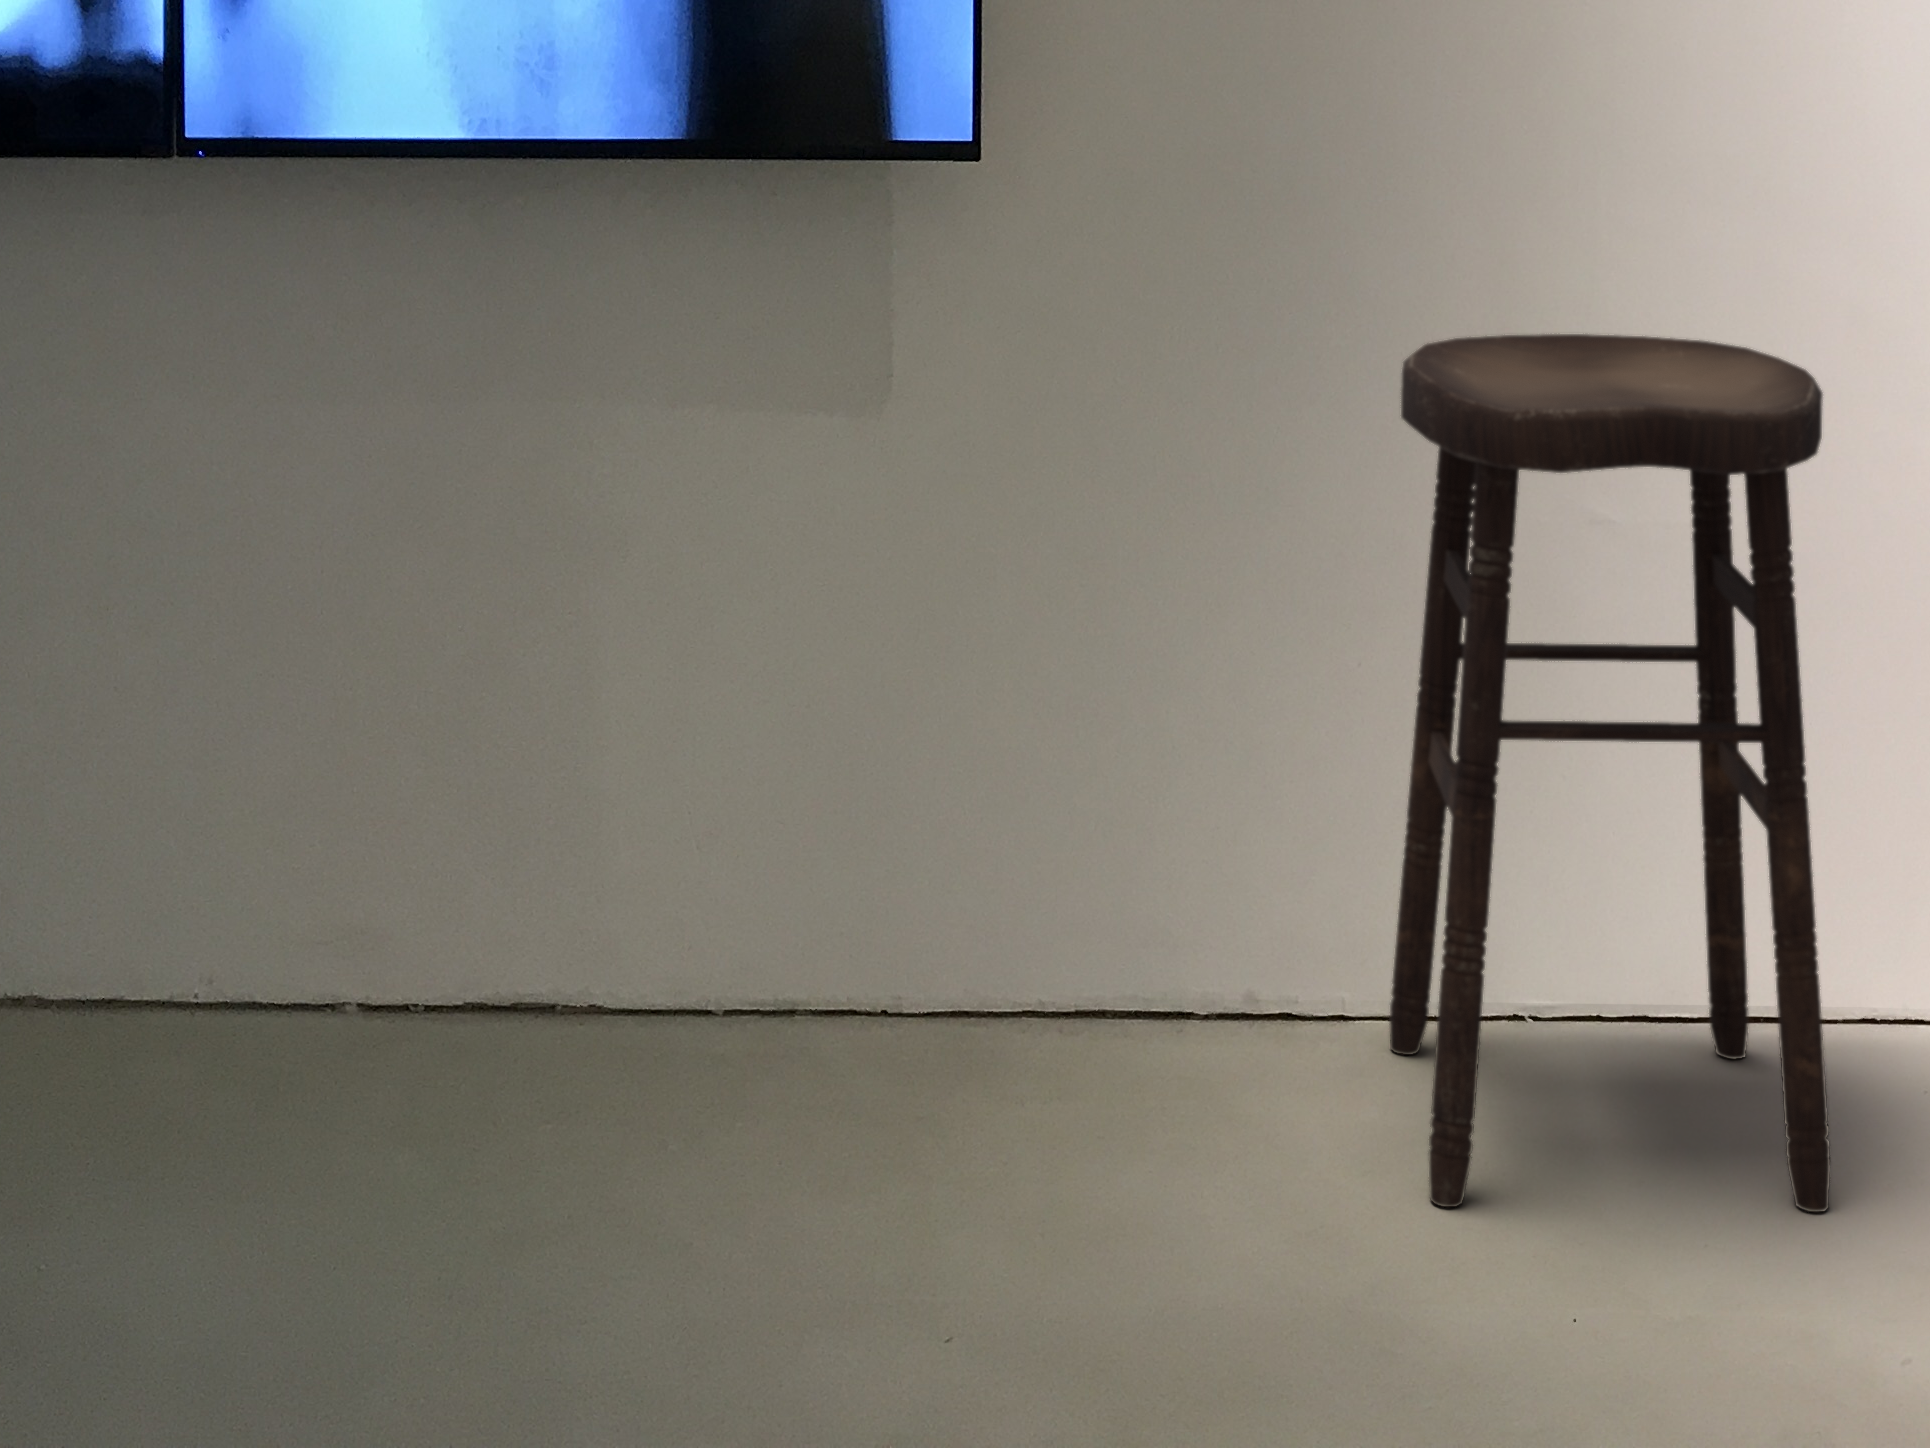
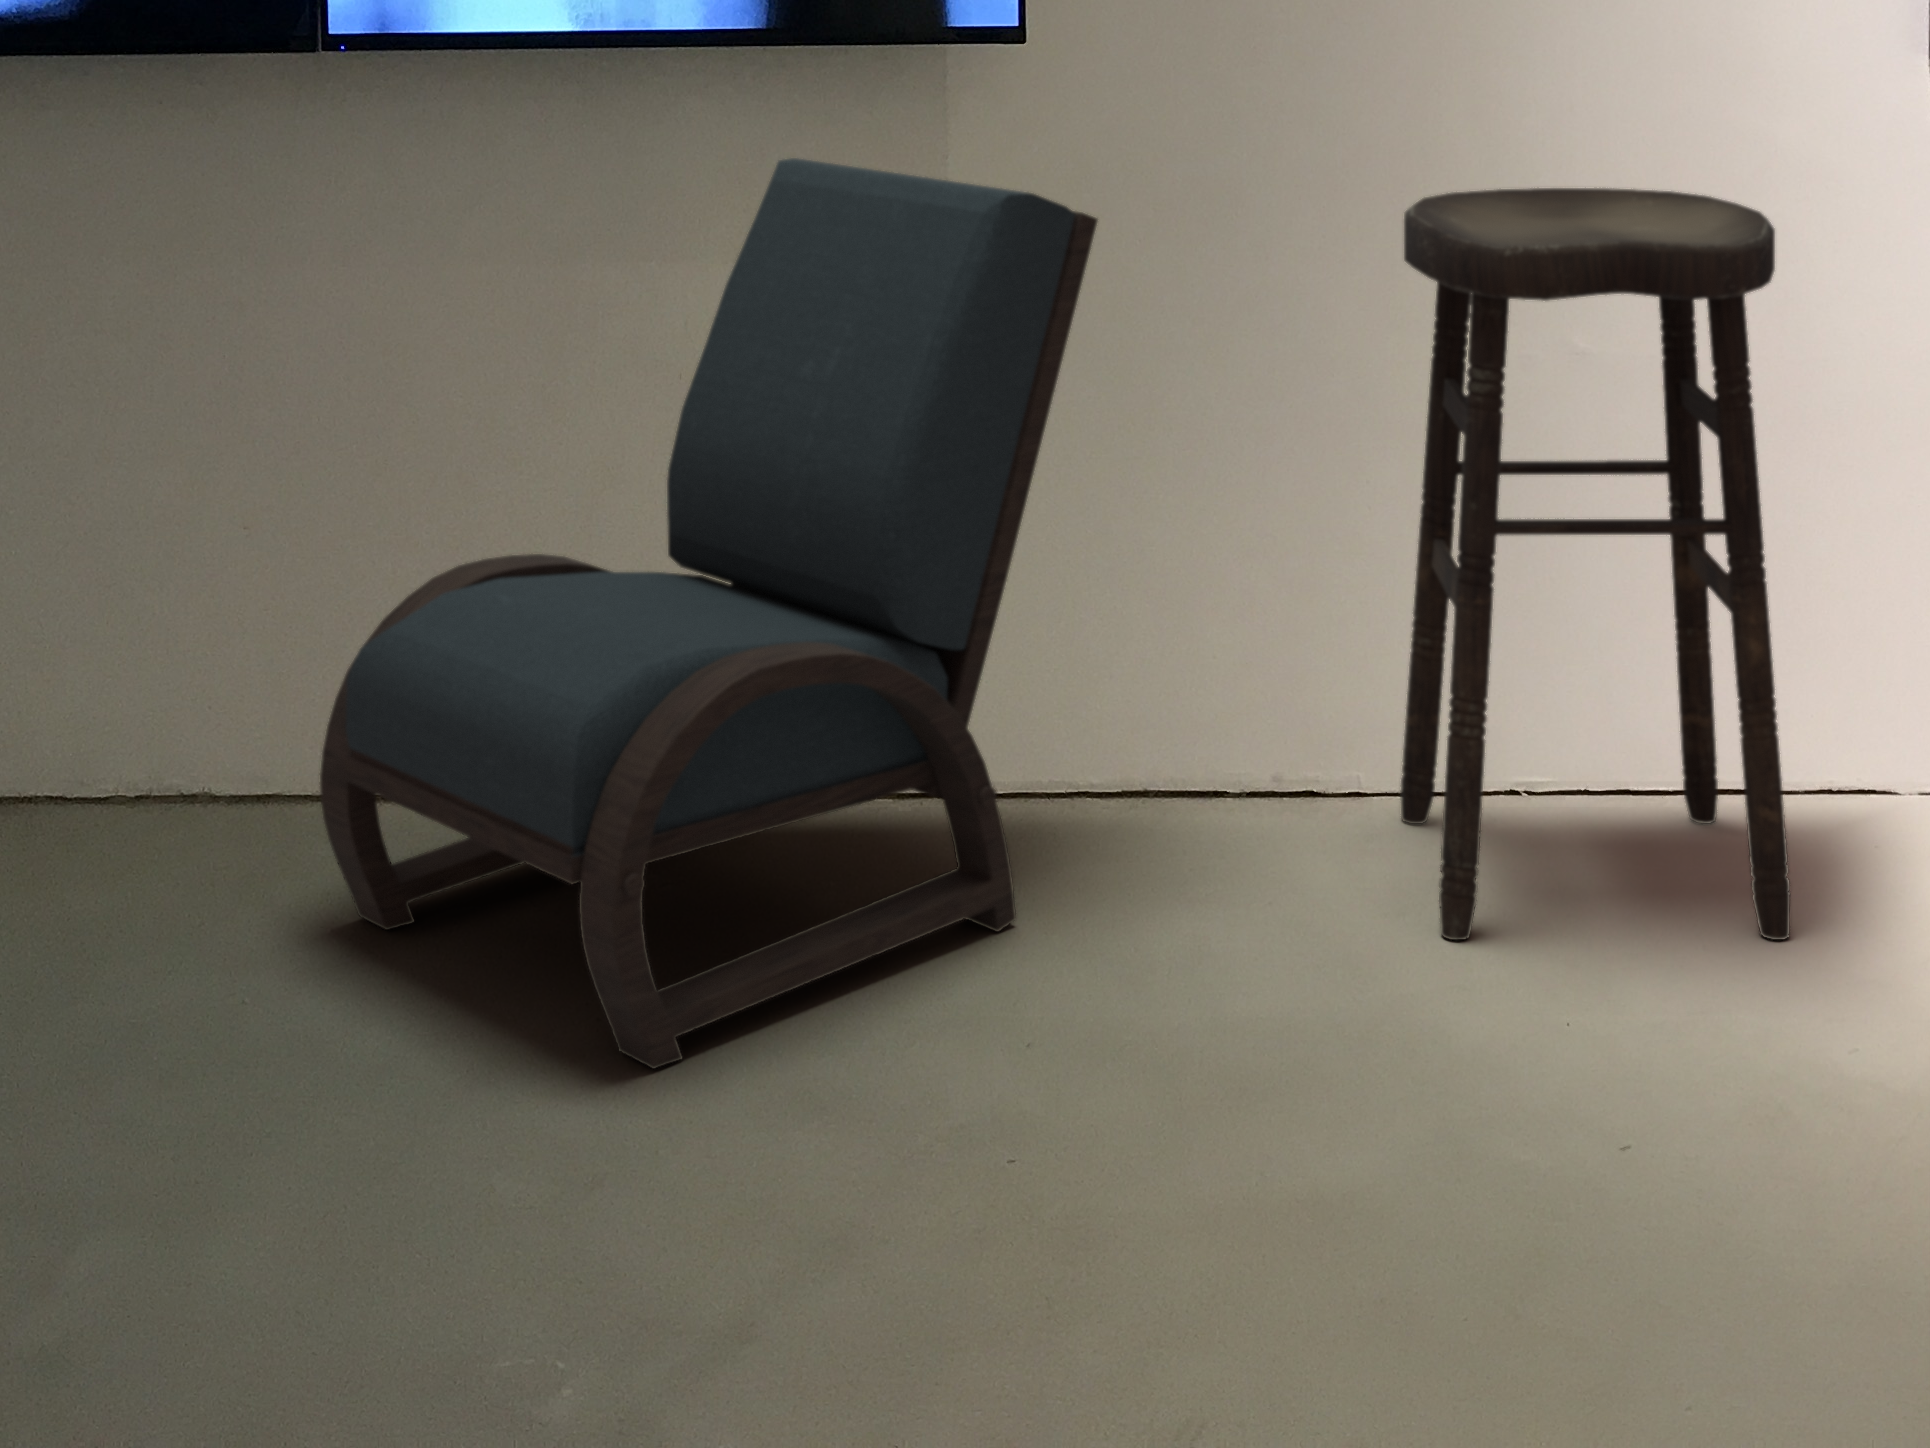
lounge chair: none [144,284,1055,1367] -> present [320,158,1098,1068]

